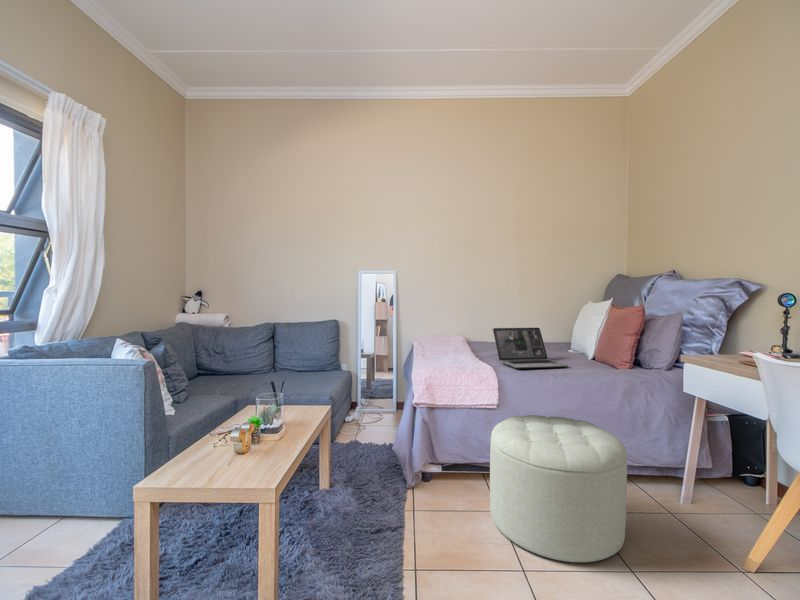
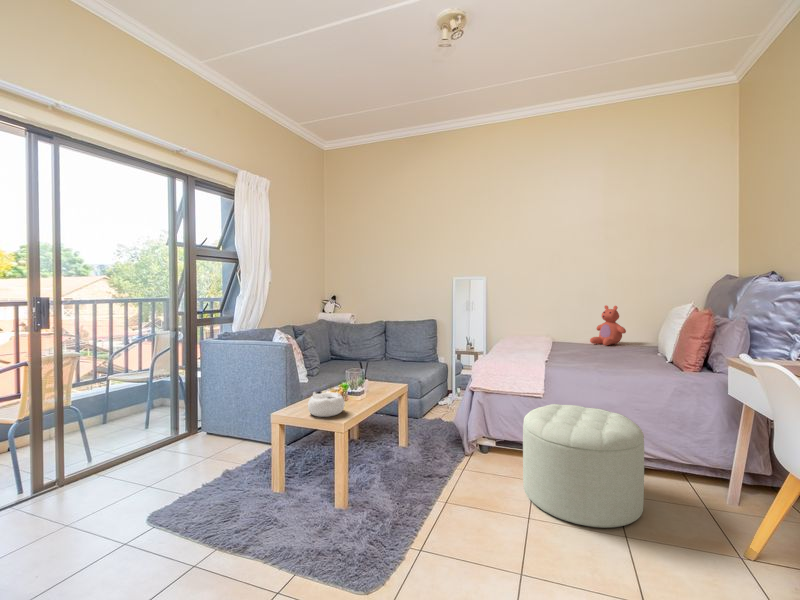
teddy bear: none [504,303,538,345] -> present [590,305,626,346]
laptop: present [493,328,568,369] -> none [556,328,622,366]
decorative bowl: none [207,435,268,479] -> present [308,392,345,417]

